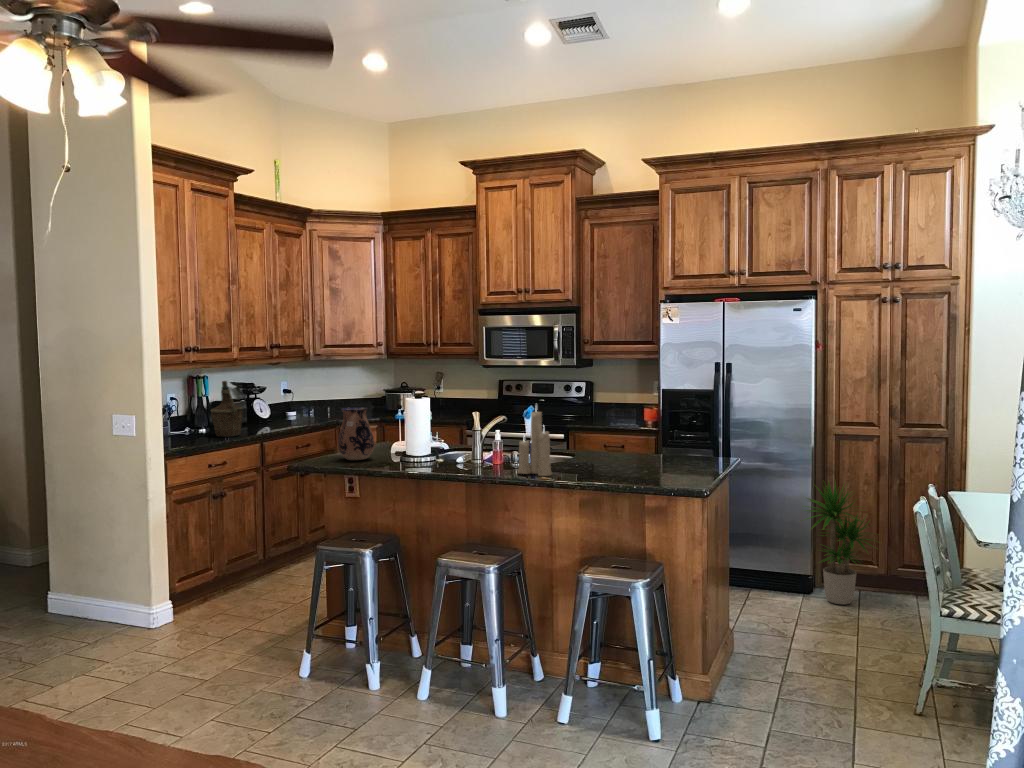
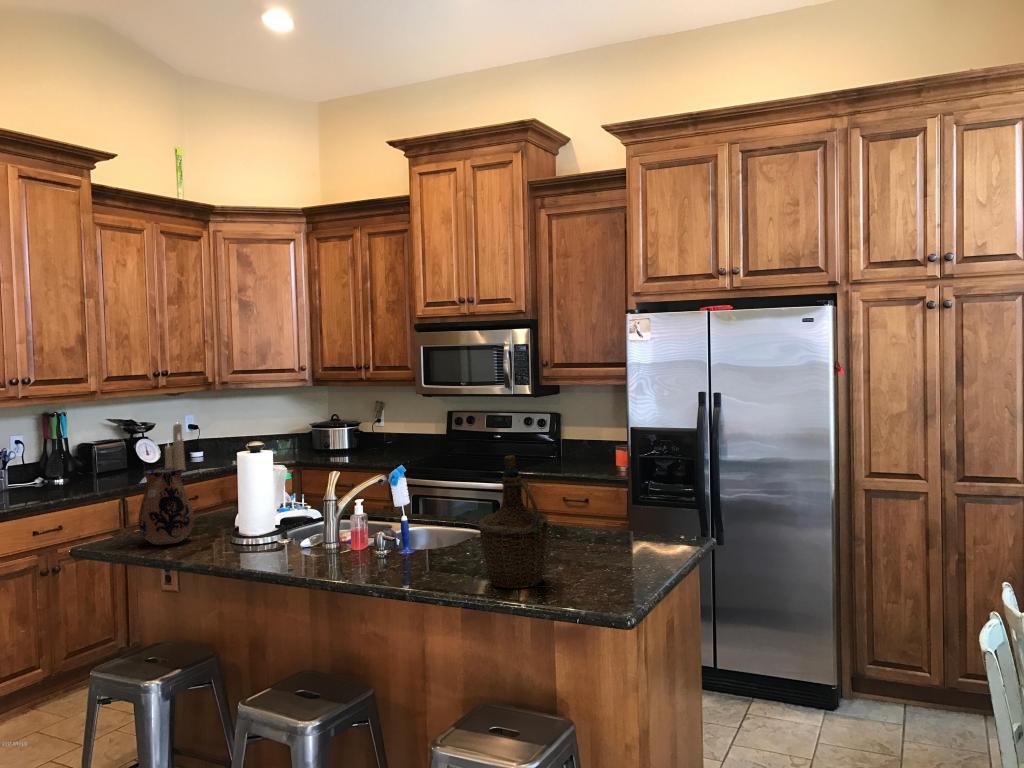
bottle: present [211,381,243,437] -> present [479,456,548,588]
candle: present [518,411,551,476] -> present [165,424,186,471]
potted plant: present [806,482,871,605] -> none [812,551,935,731]

